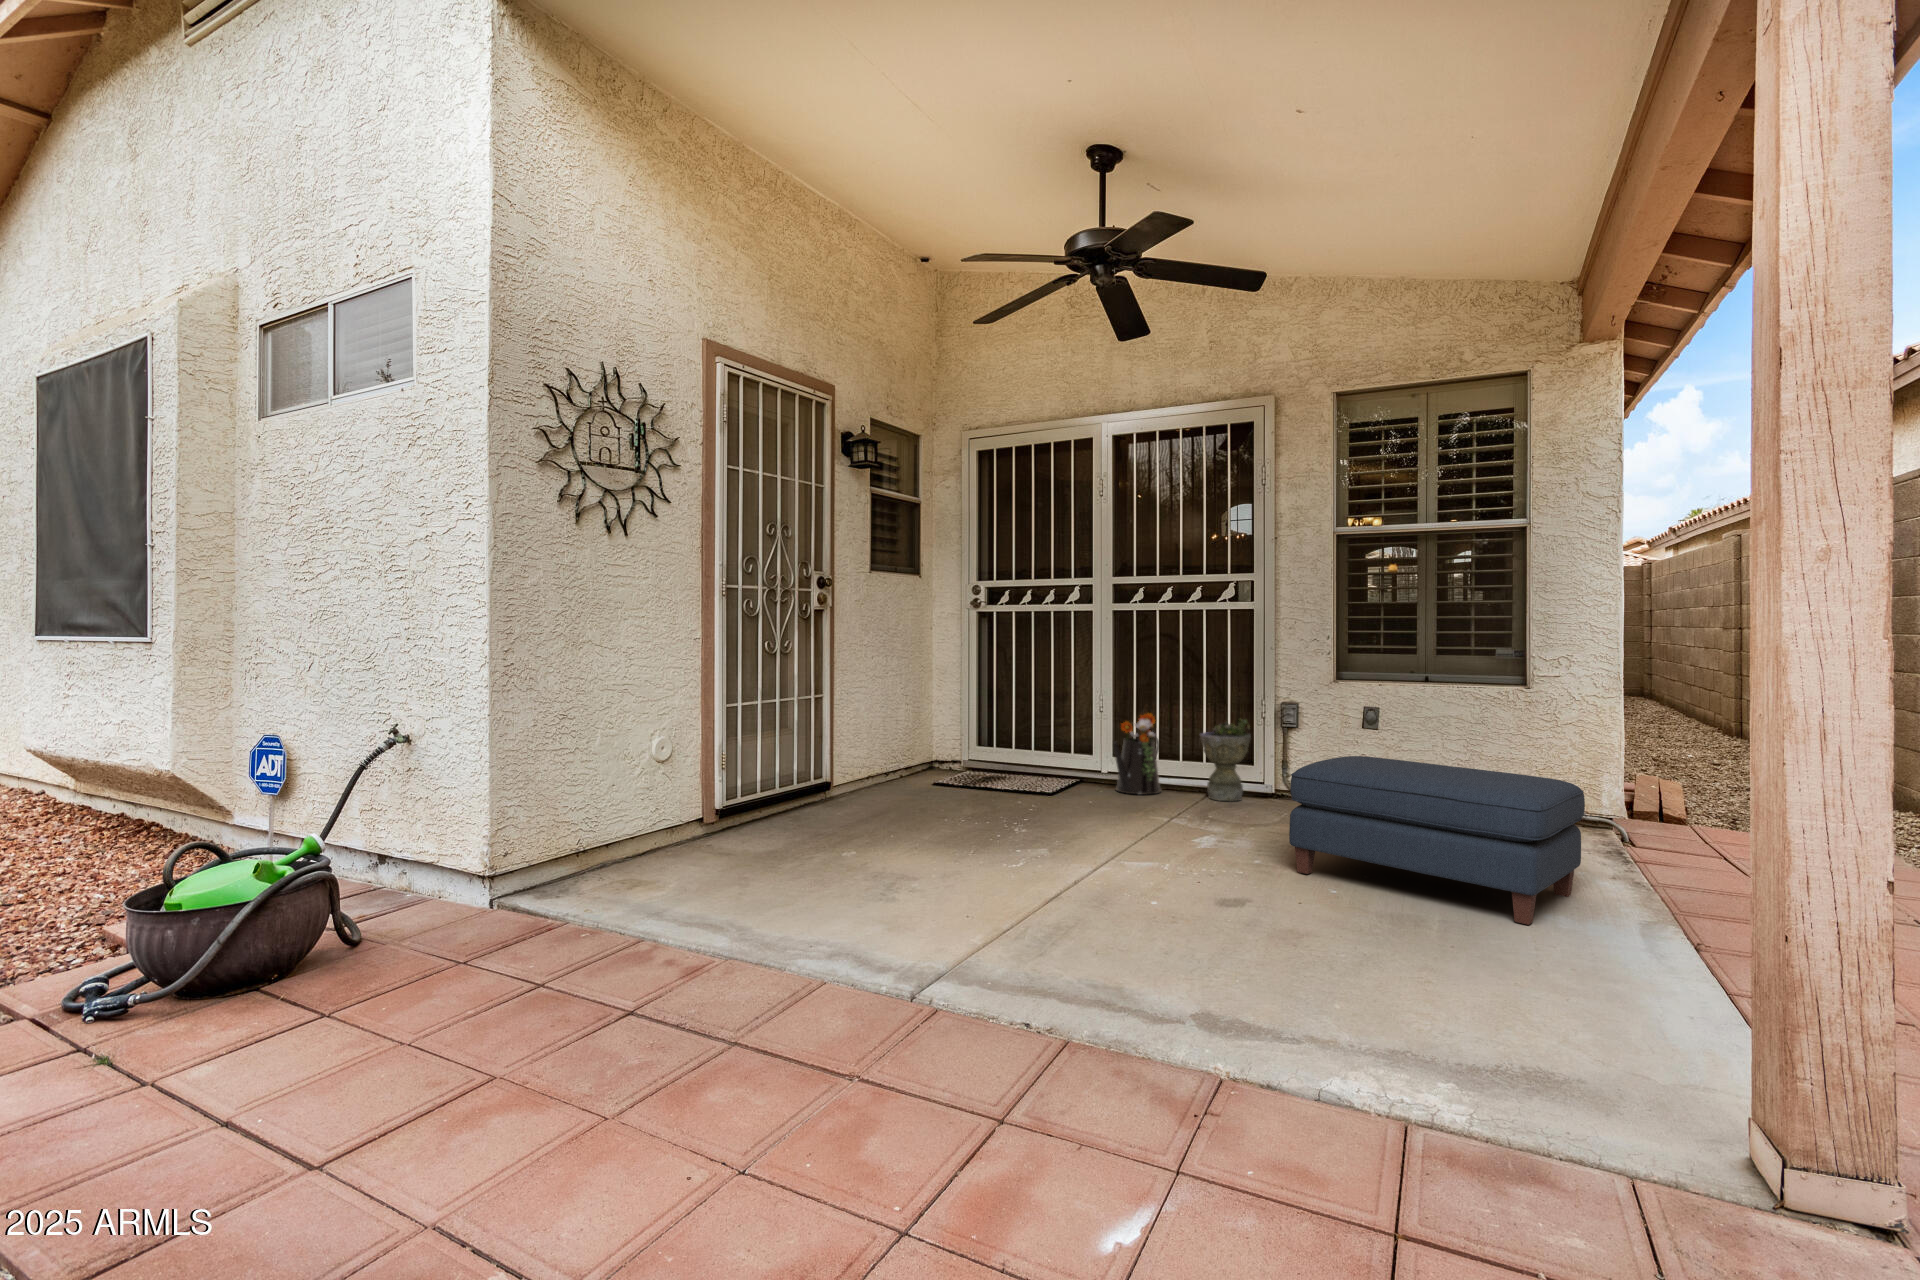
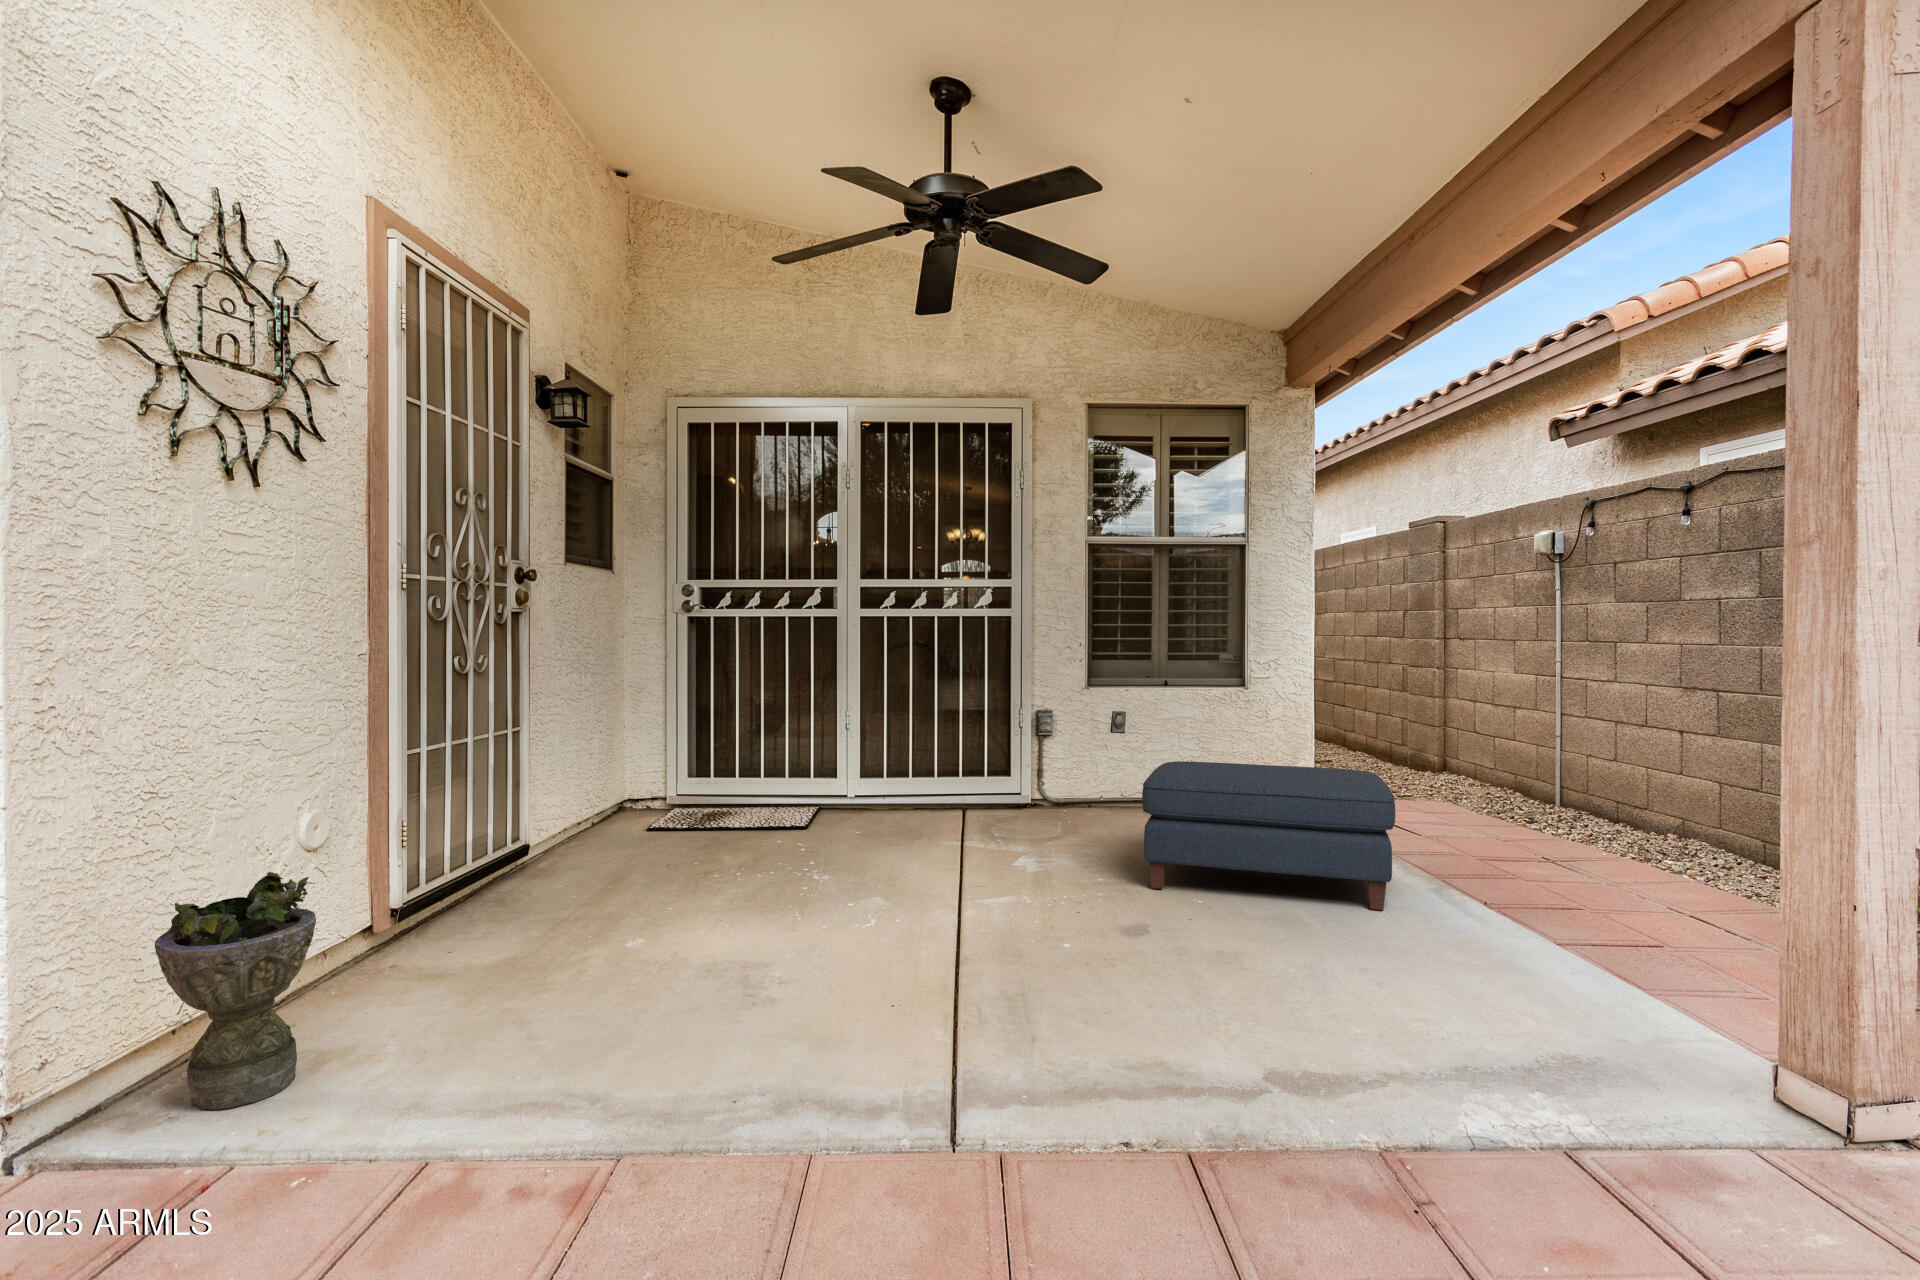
watering can: present [1113,713,1161,795] -> none [873,729,924,822]
planter: present [1200,719,1251,801] -> present [155,872,316,1110]

